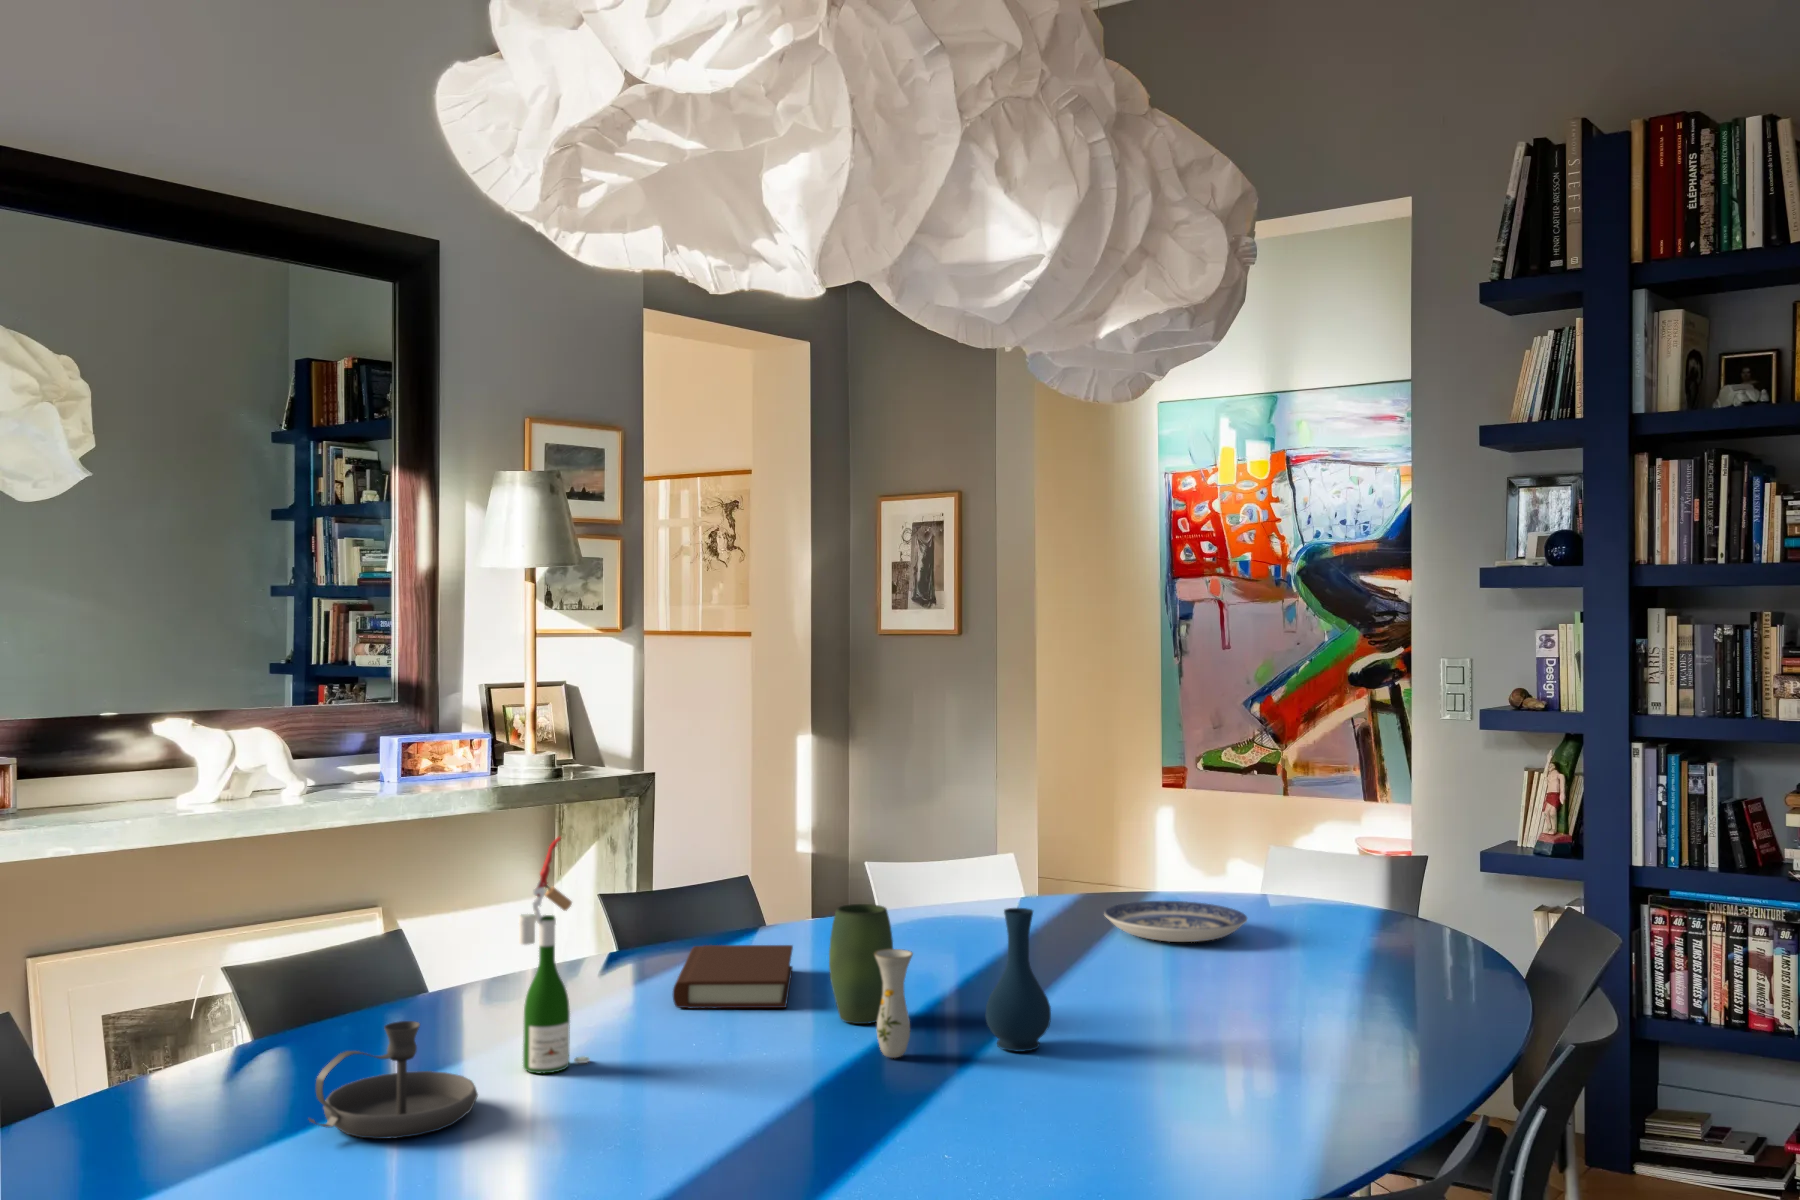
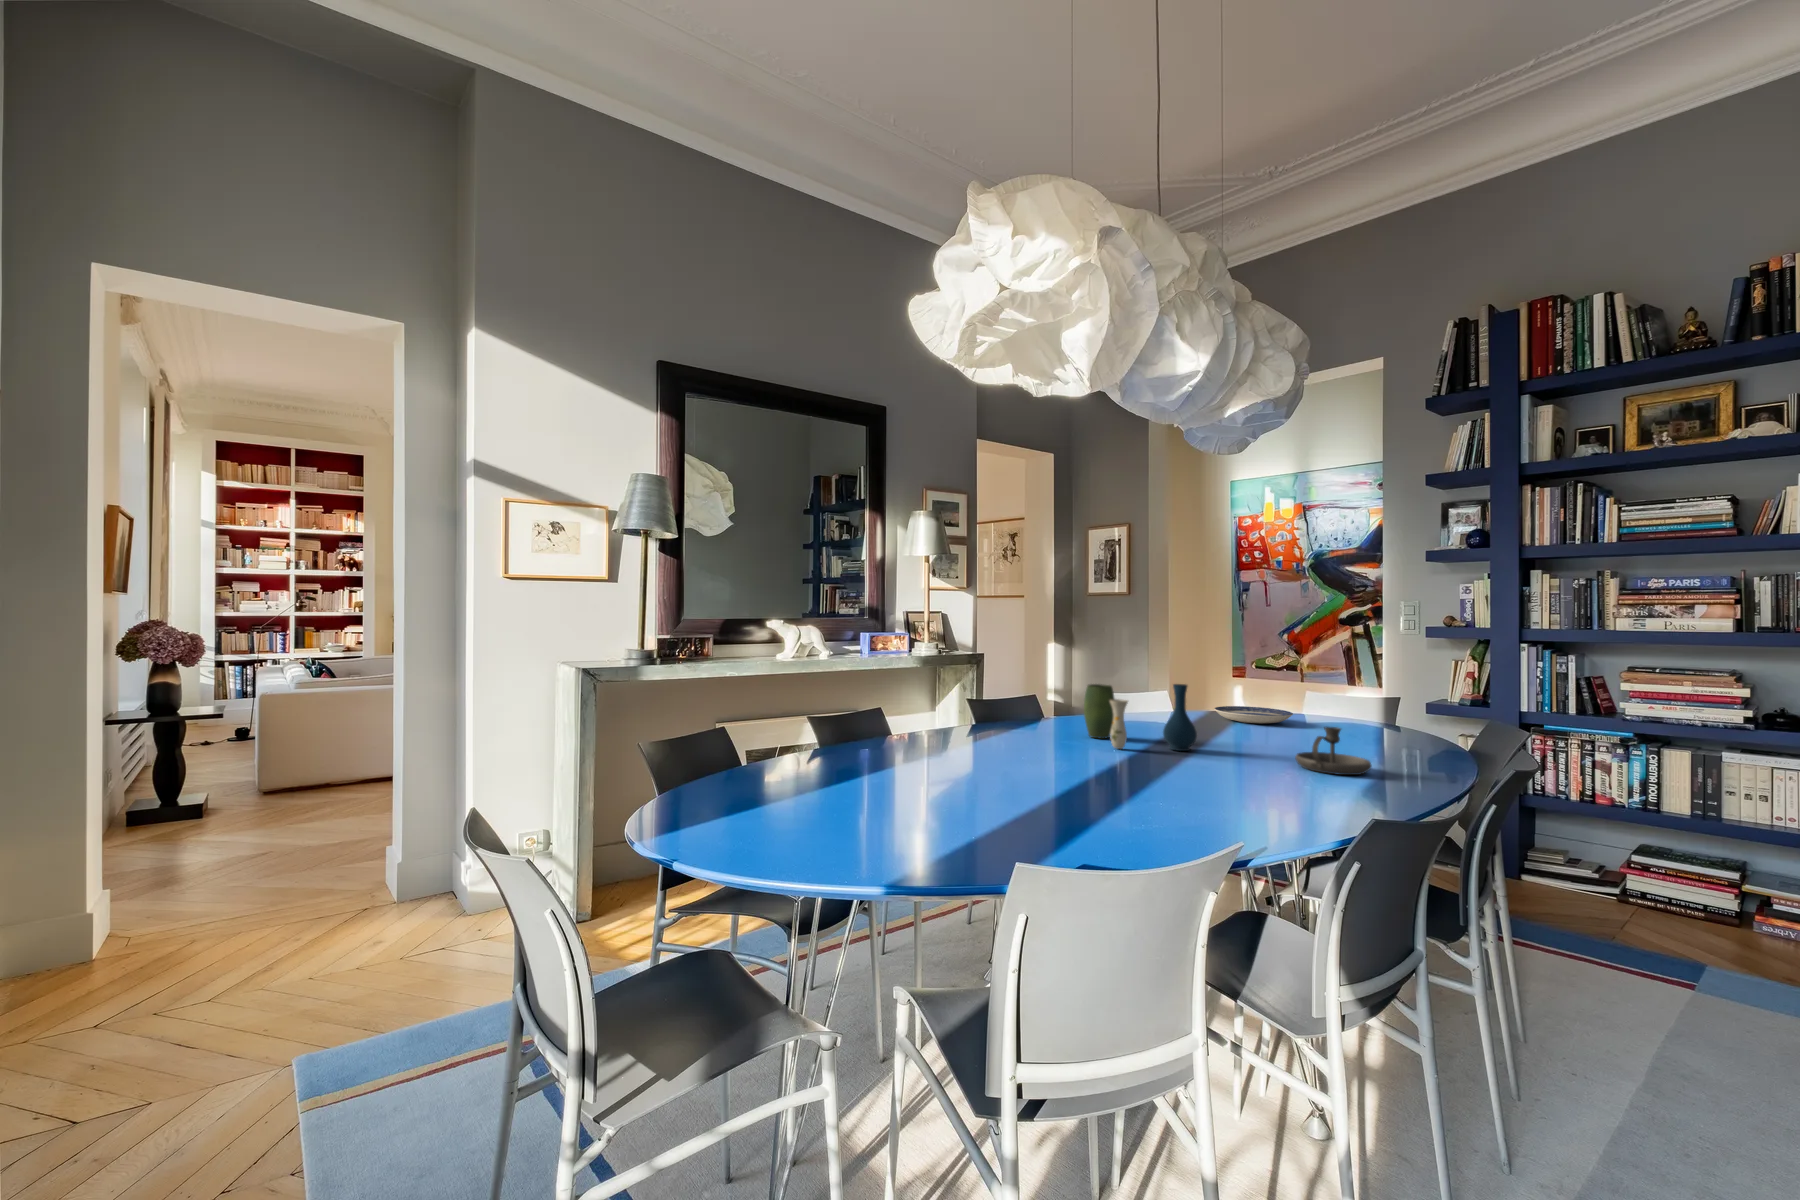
wine bottle: present [518,837,590,1073] -> none [948,640,978,743]
book: present [673,945,793,1008] -> none [1009,708,1063,732]
candlestick: present [309,1021,478,1139] -> present [1295,727,1372,775]

